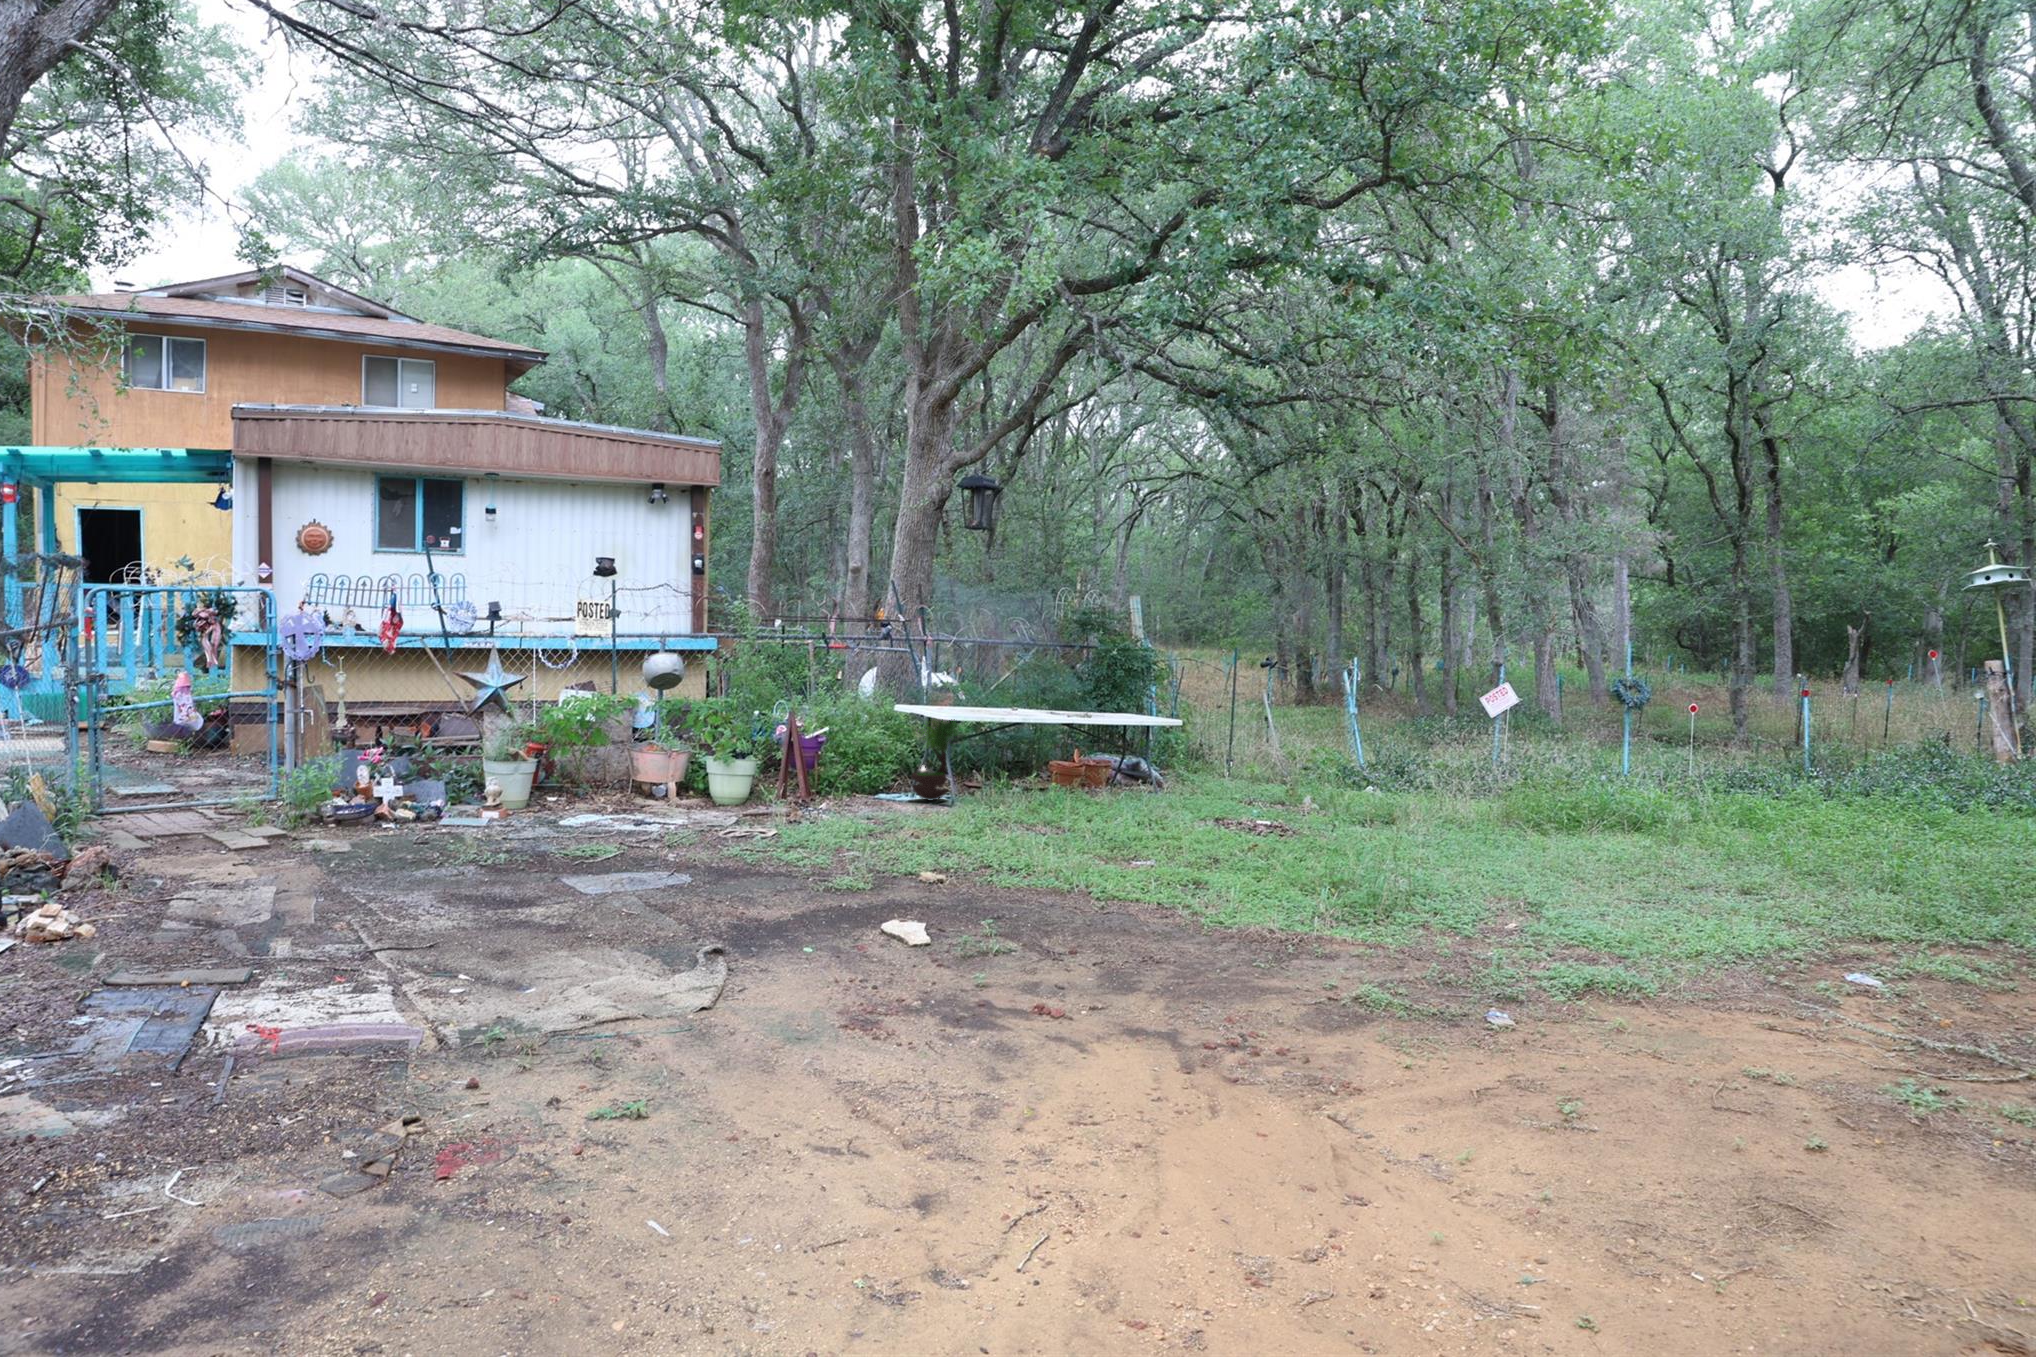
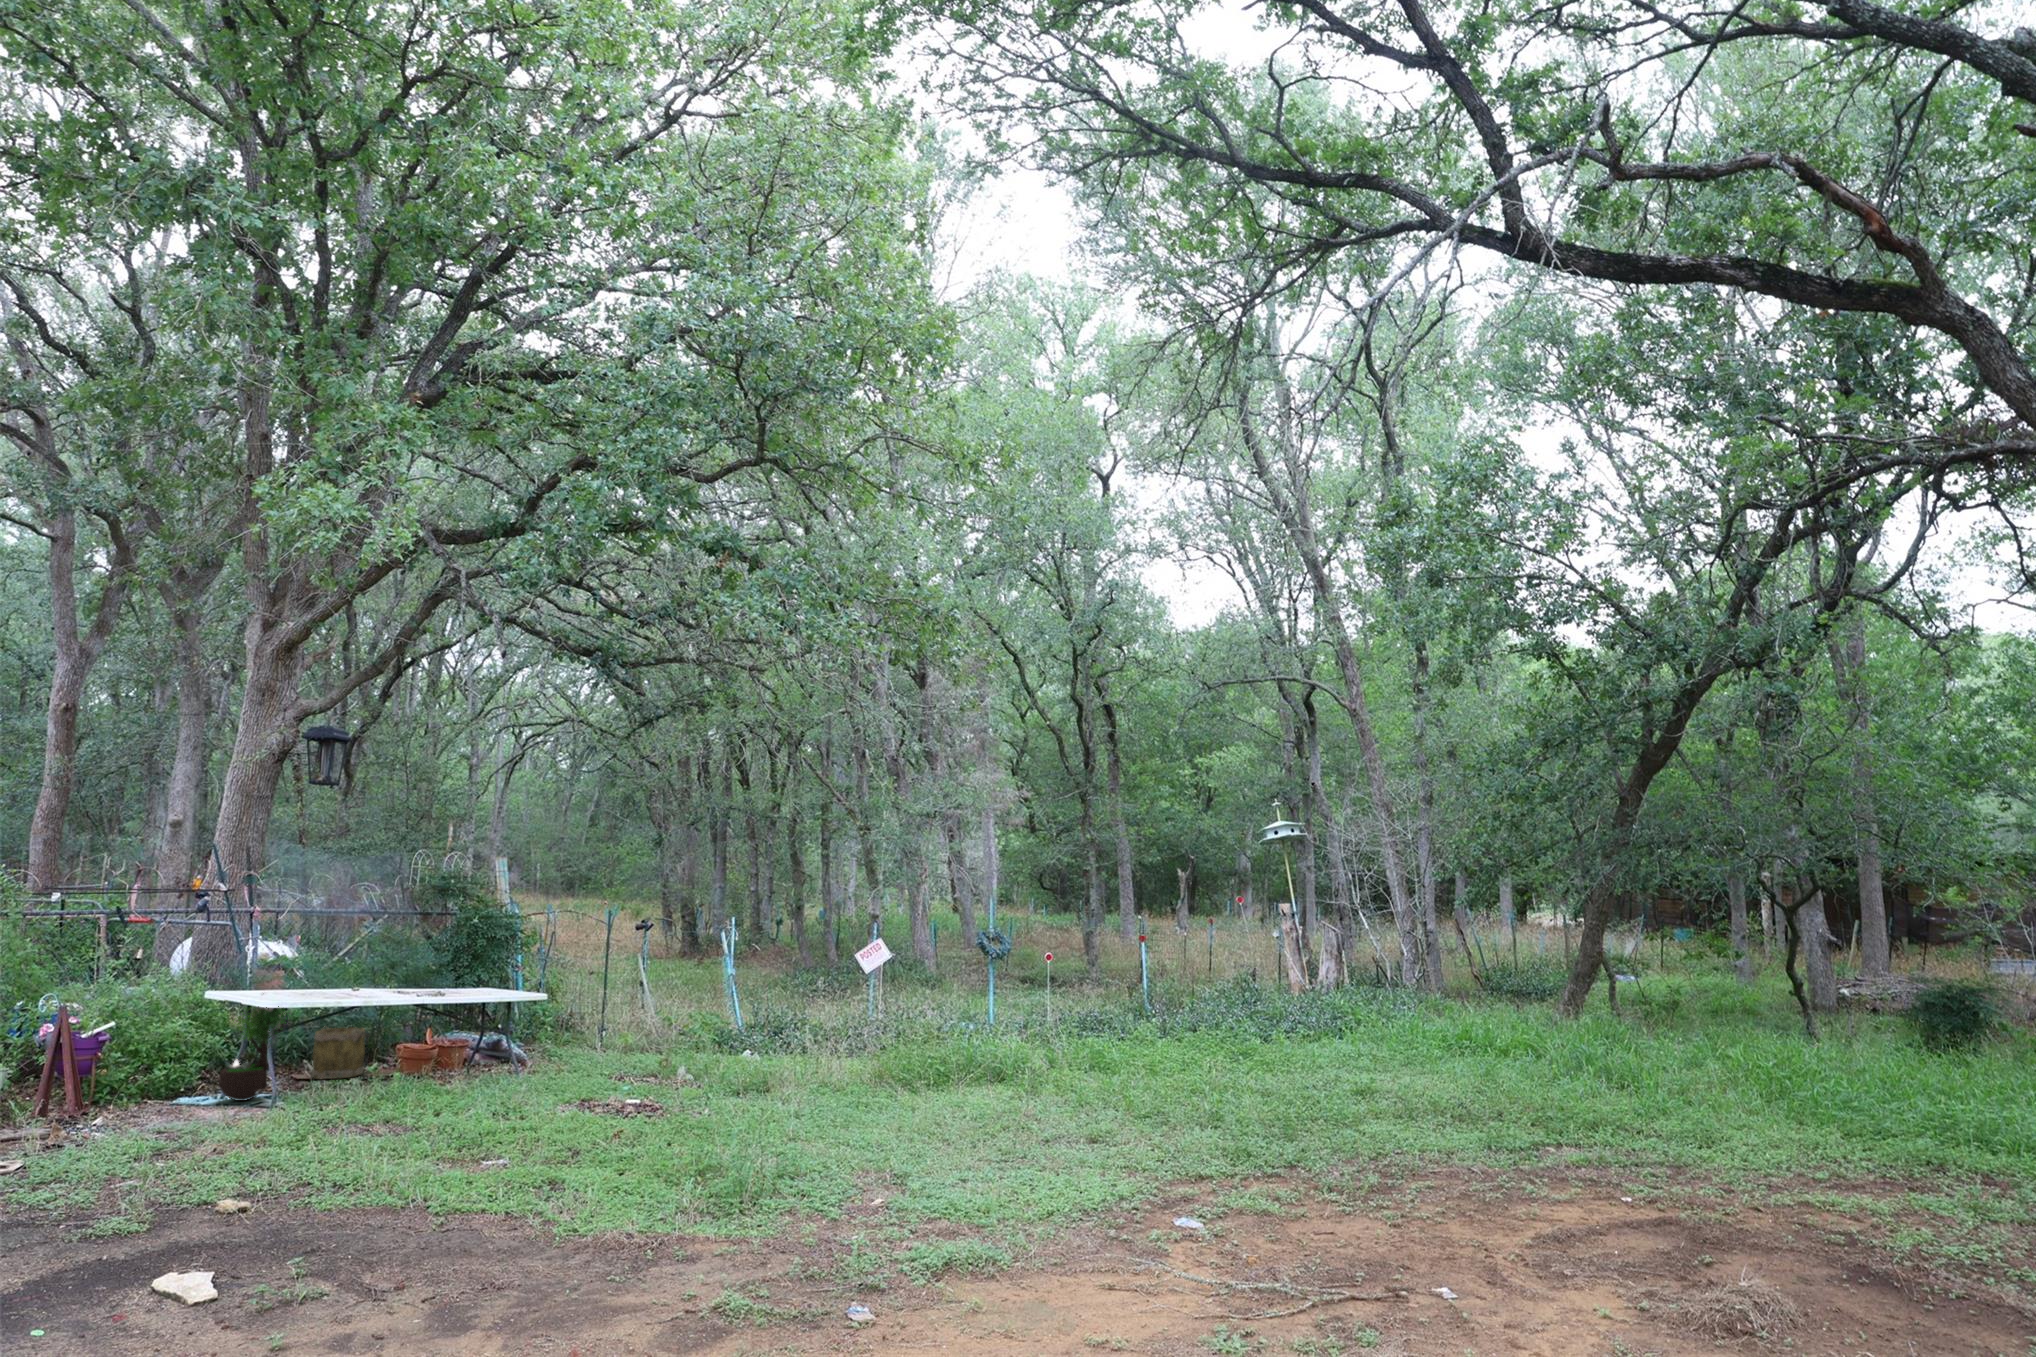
bucket: none [982,743,1027,789] -> present [312,1027,370,1079]

